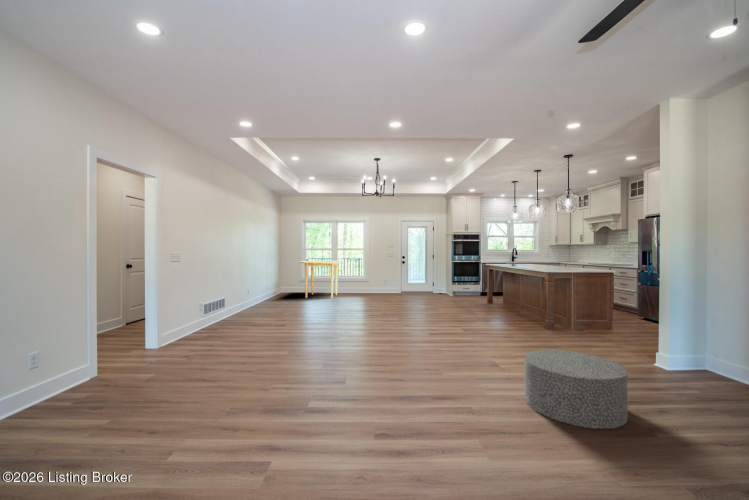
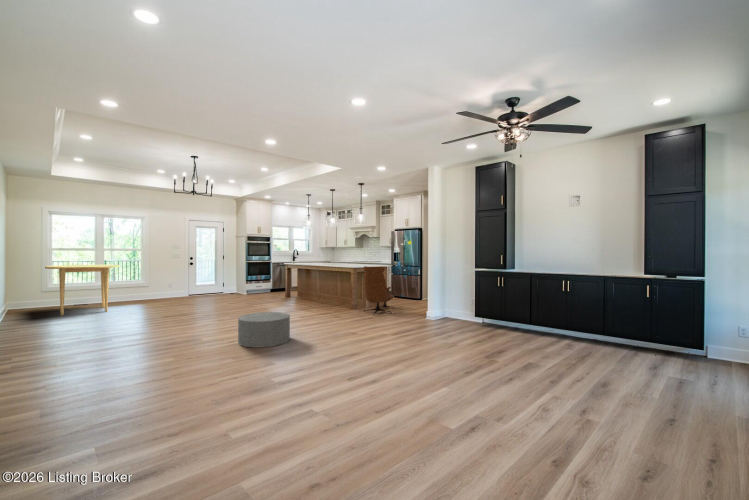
lounge chair: none [552,270,622,346] -> present [363,266,394,314]
ottoman: present [524,350,628,429] -> present [238,312,290,348]

